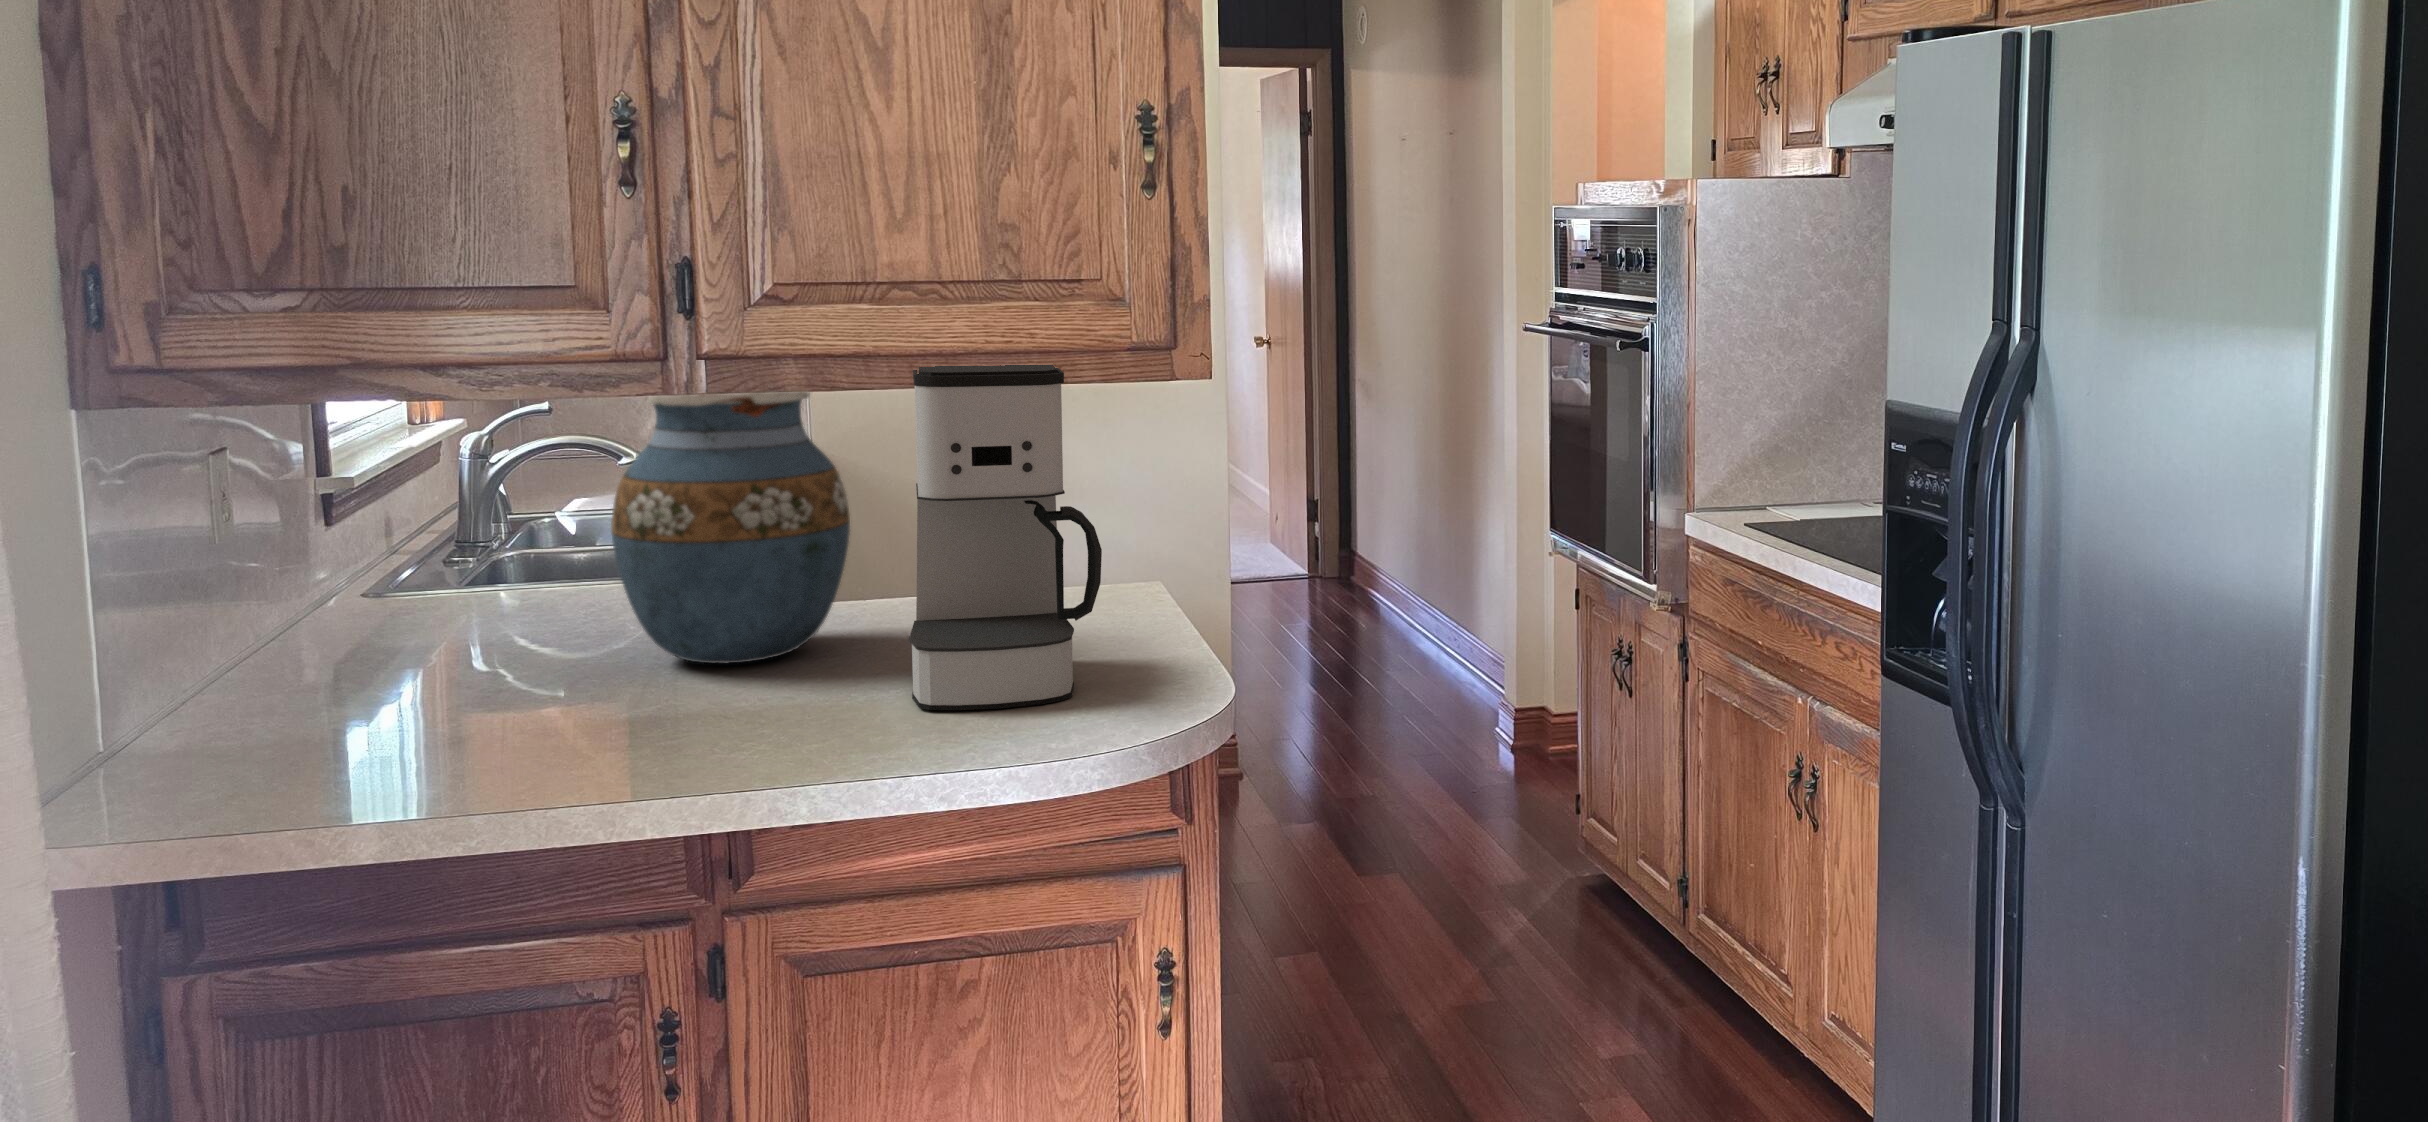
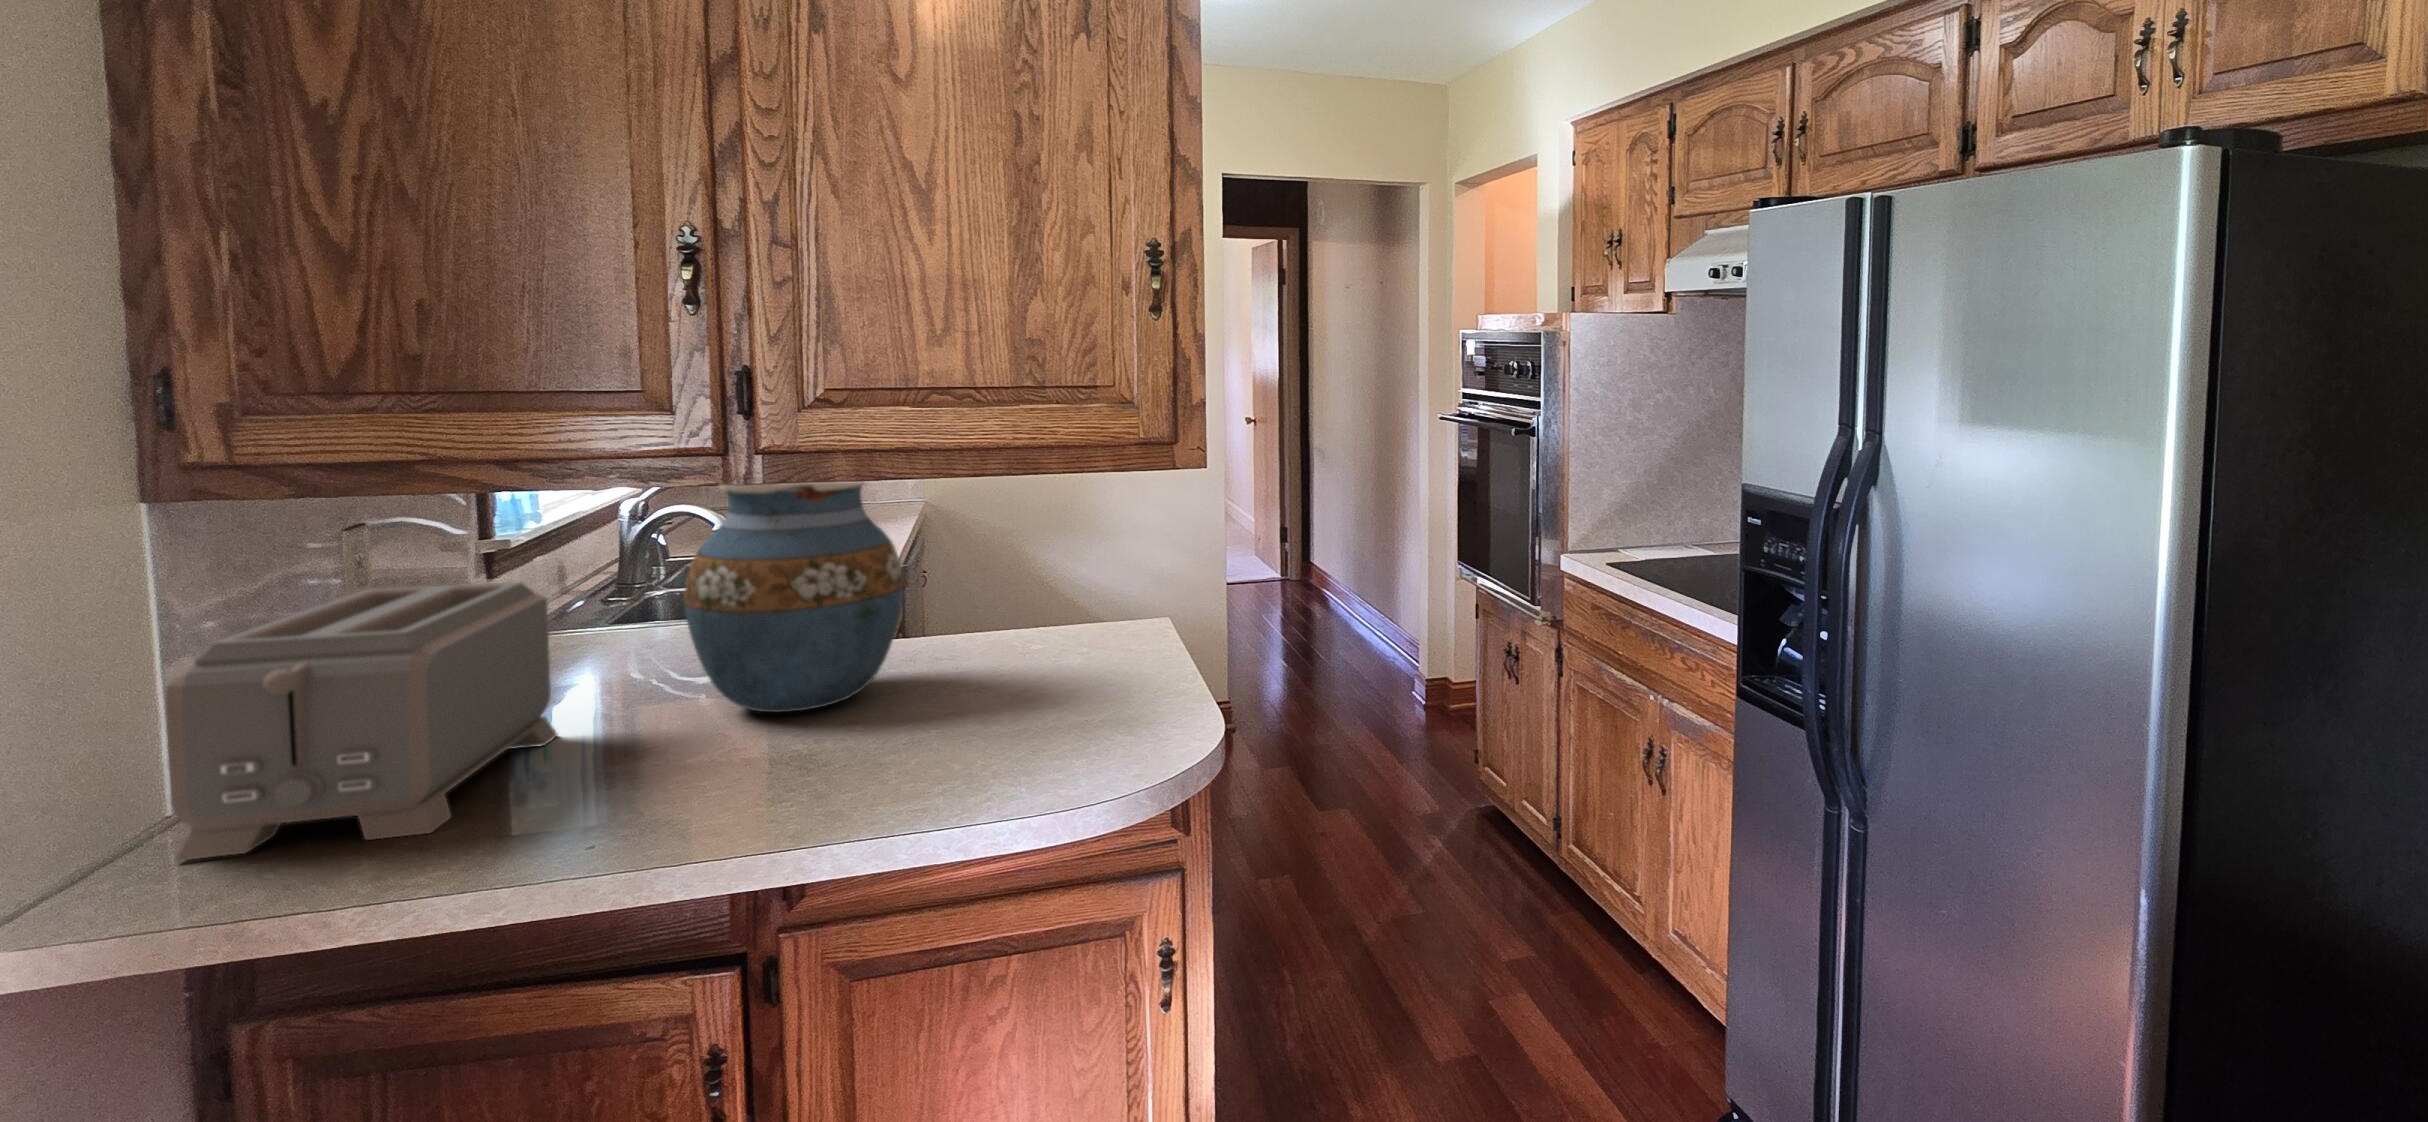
coffee maker: present [909,365,1102,710] -> none [943,454,1116,762]
toaster: none [149,505,484,774] -> present [166,582,557,861]

